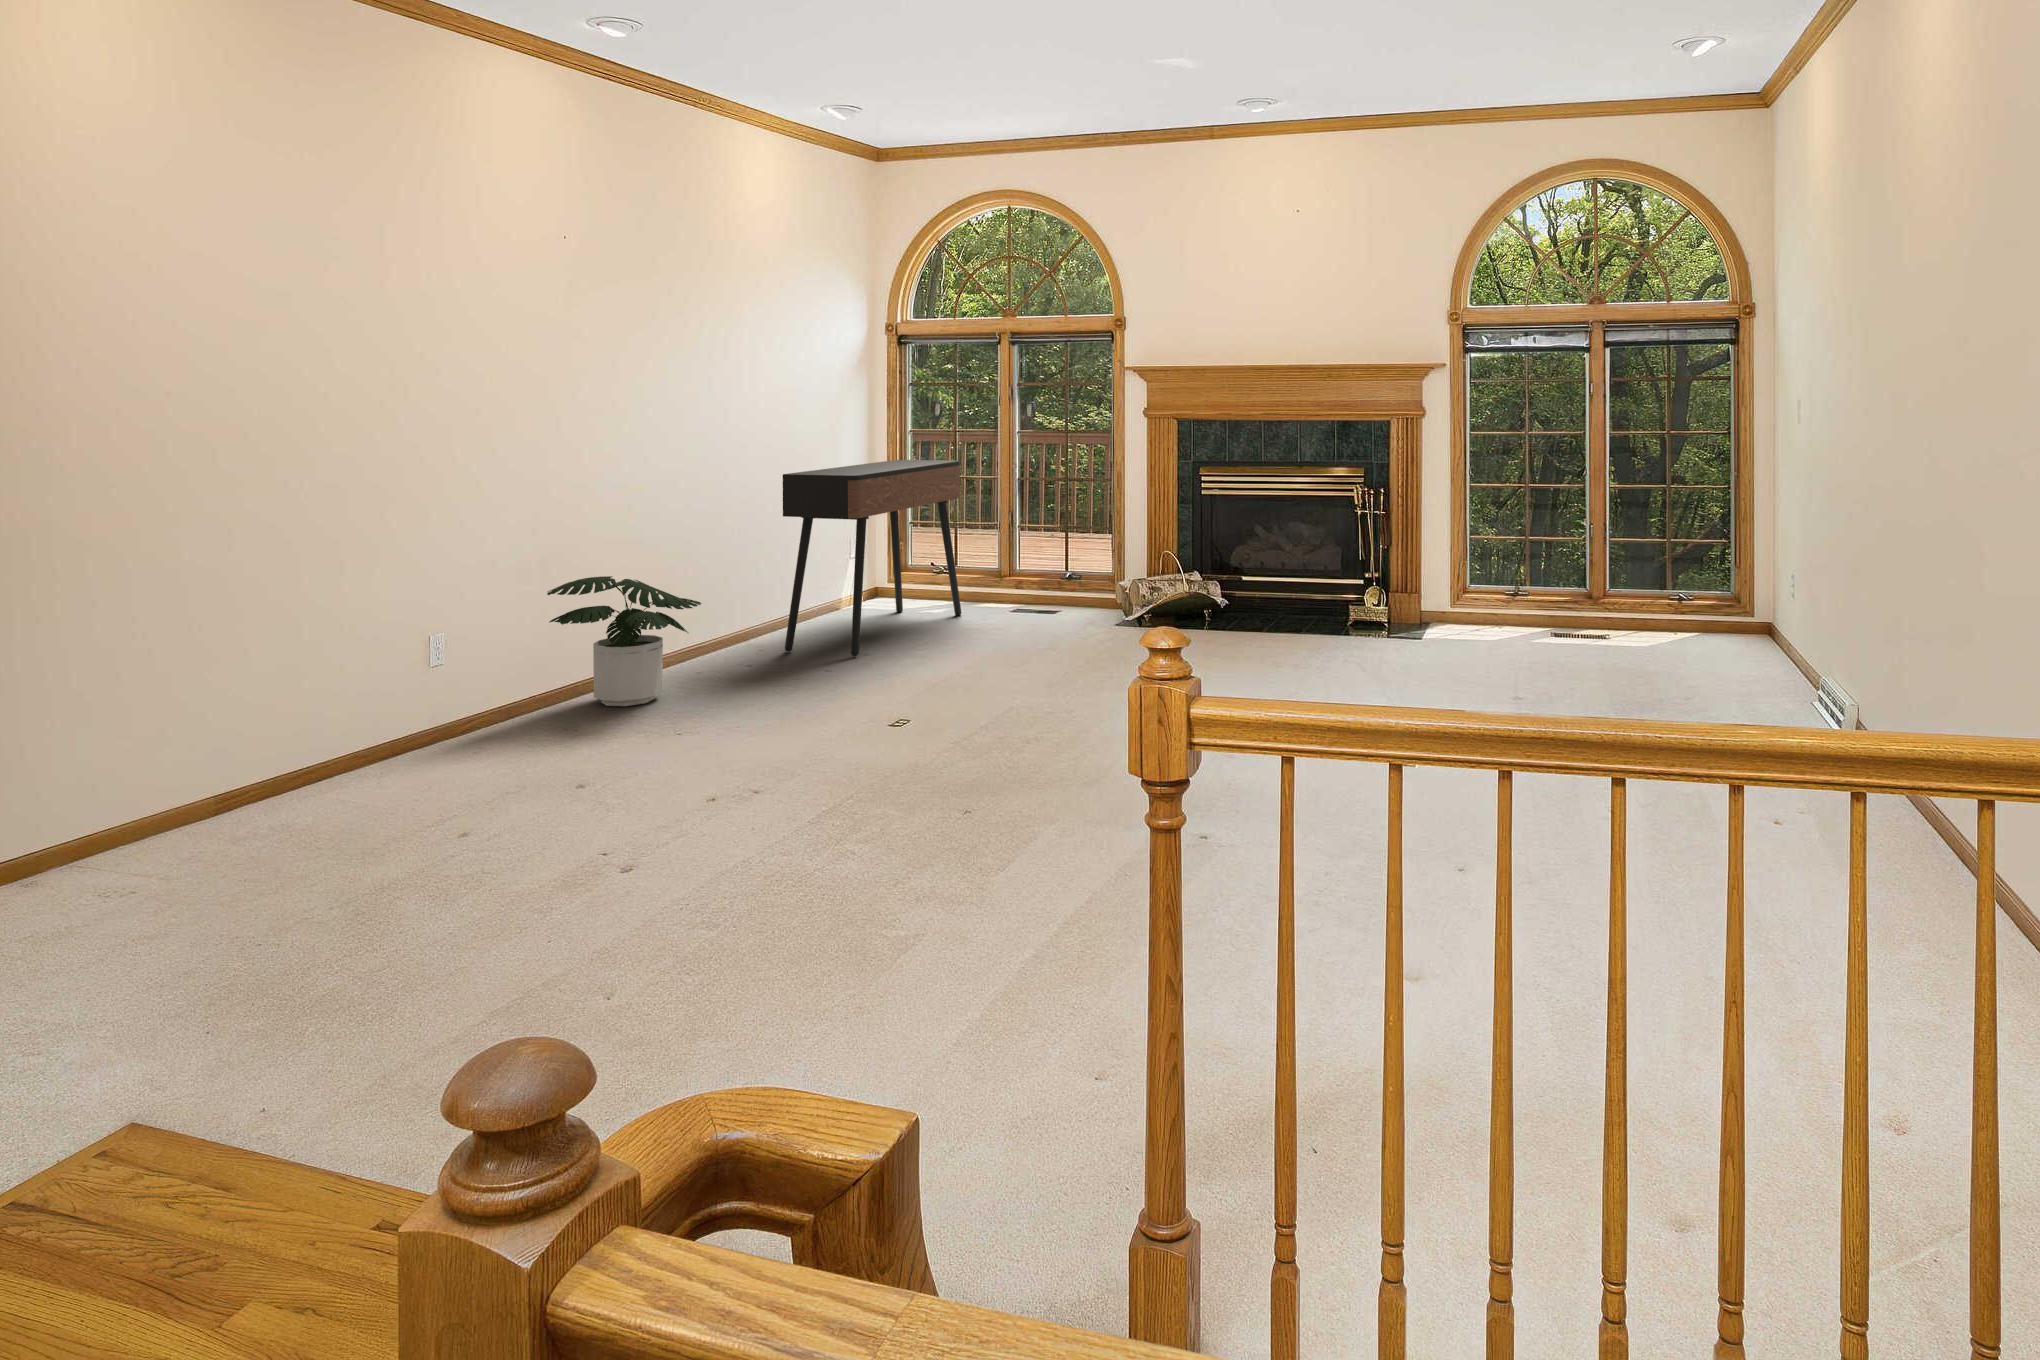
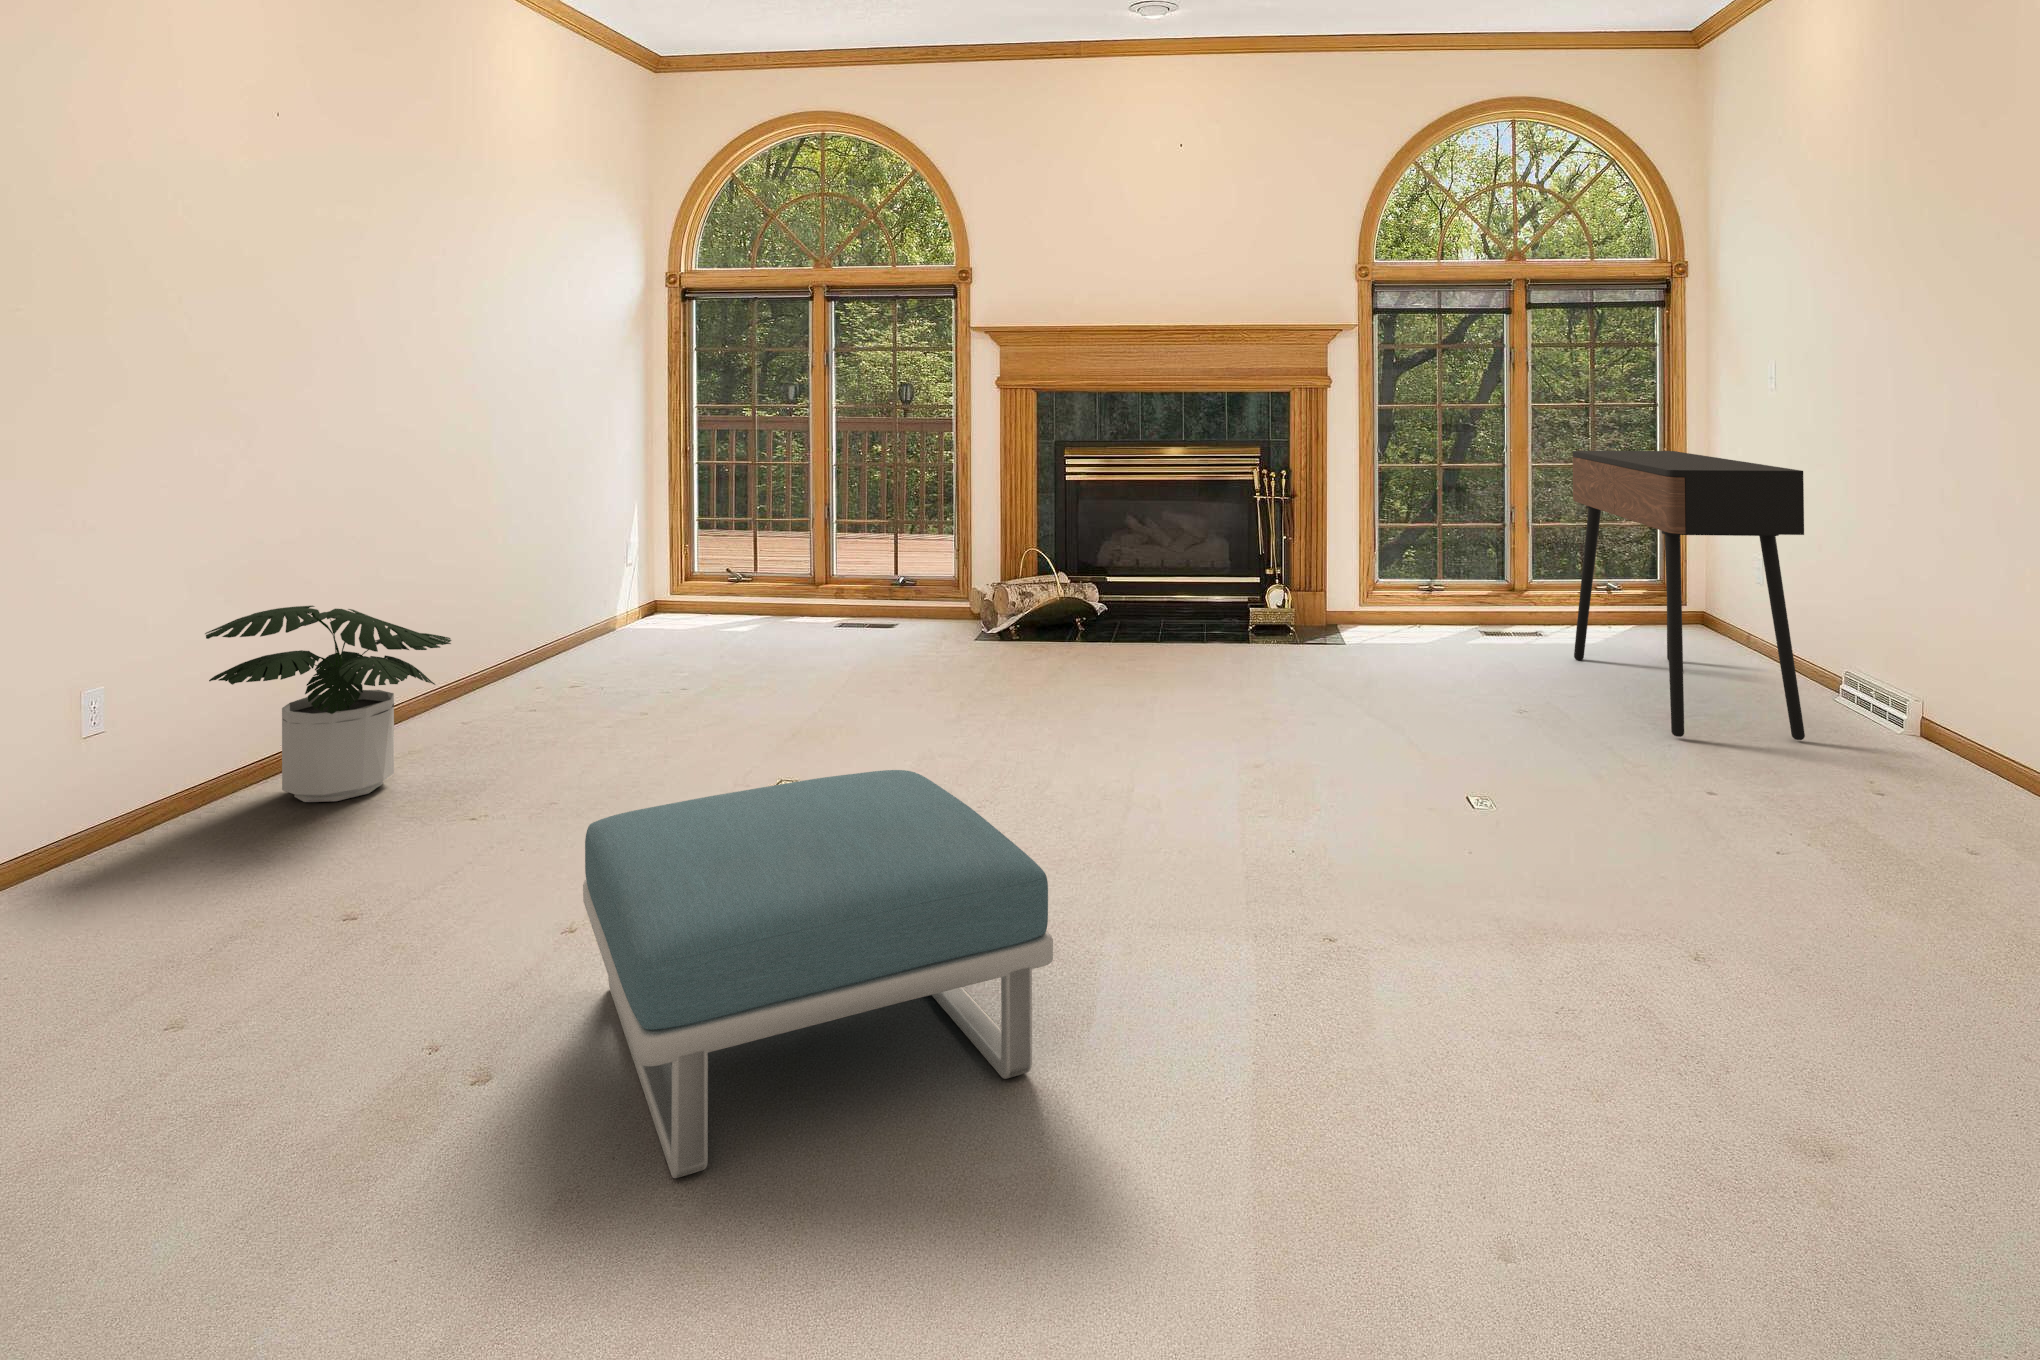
console table: present [783,460,961,656] -> present [1573,451,1805,740]
footstool: none [738,689,985,880] -> present [583,770,1053,1178]

